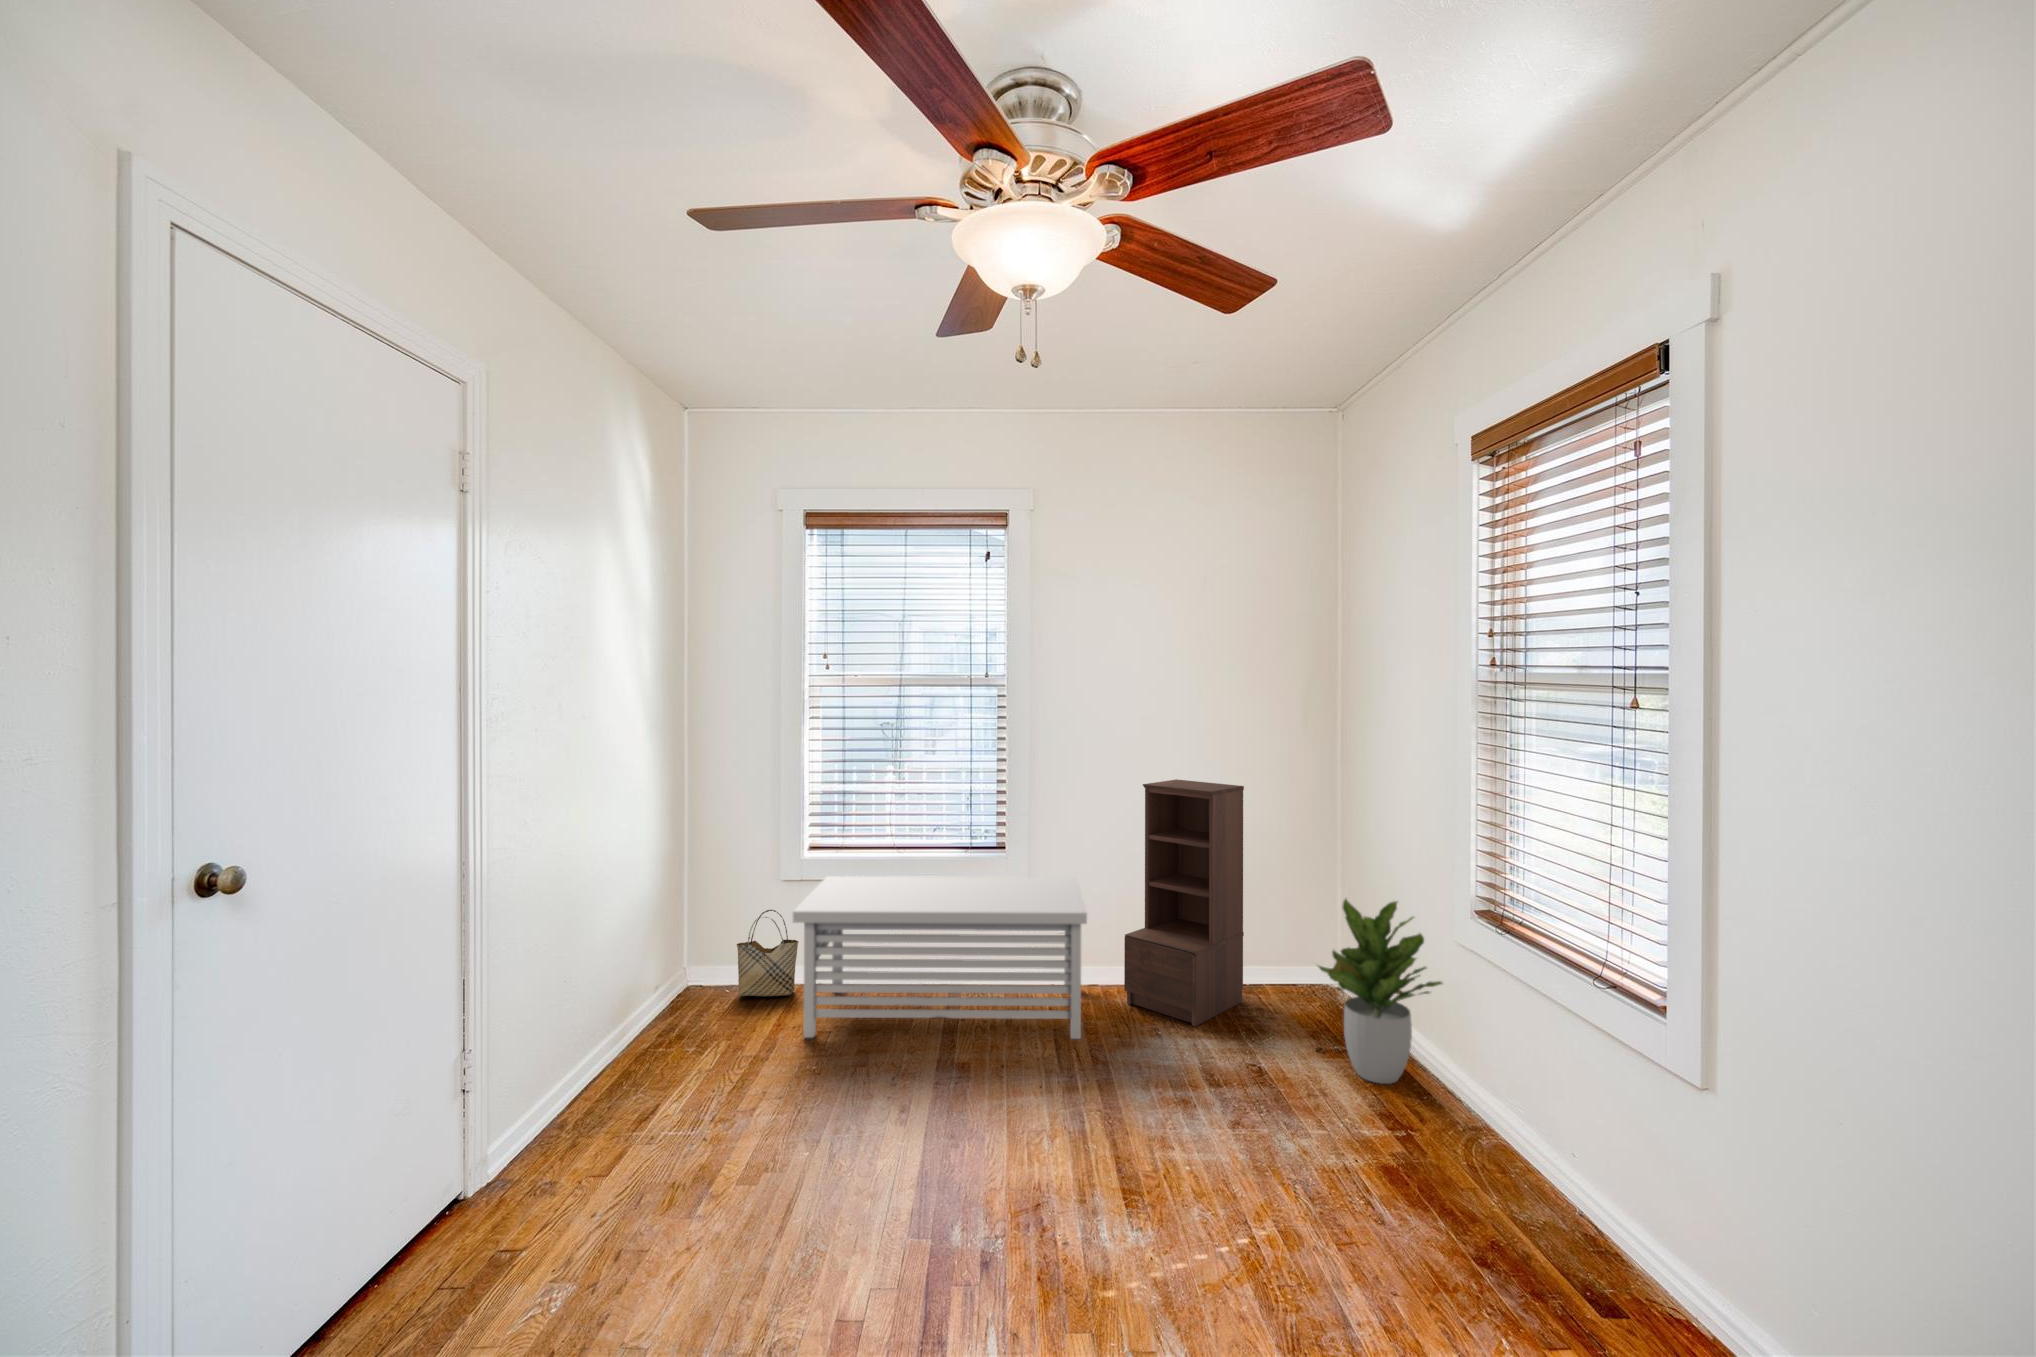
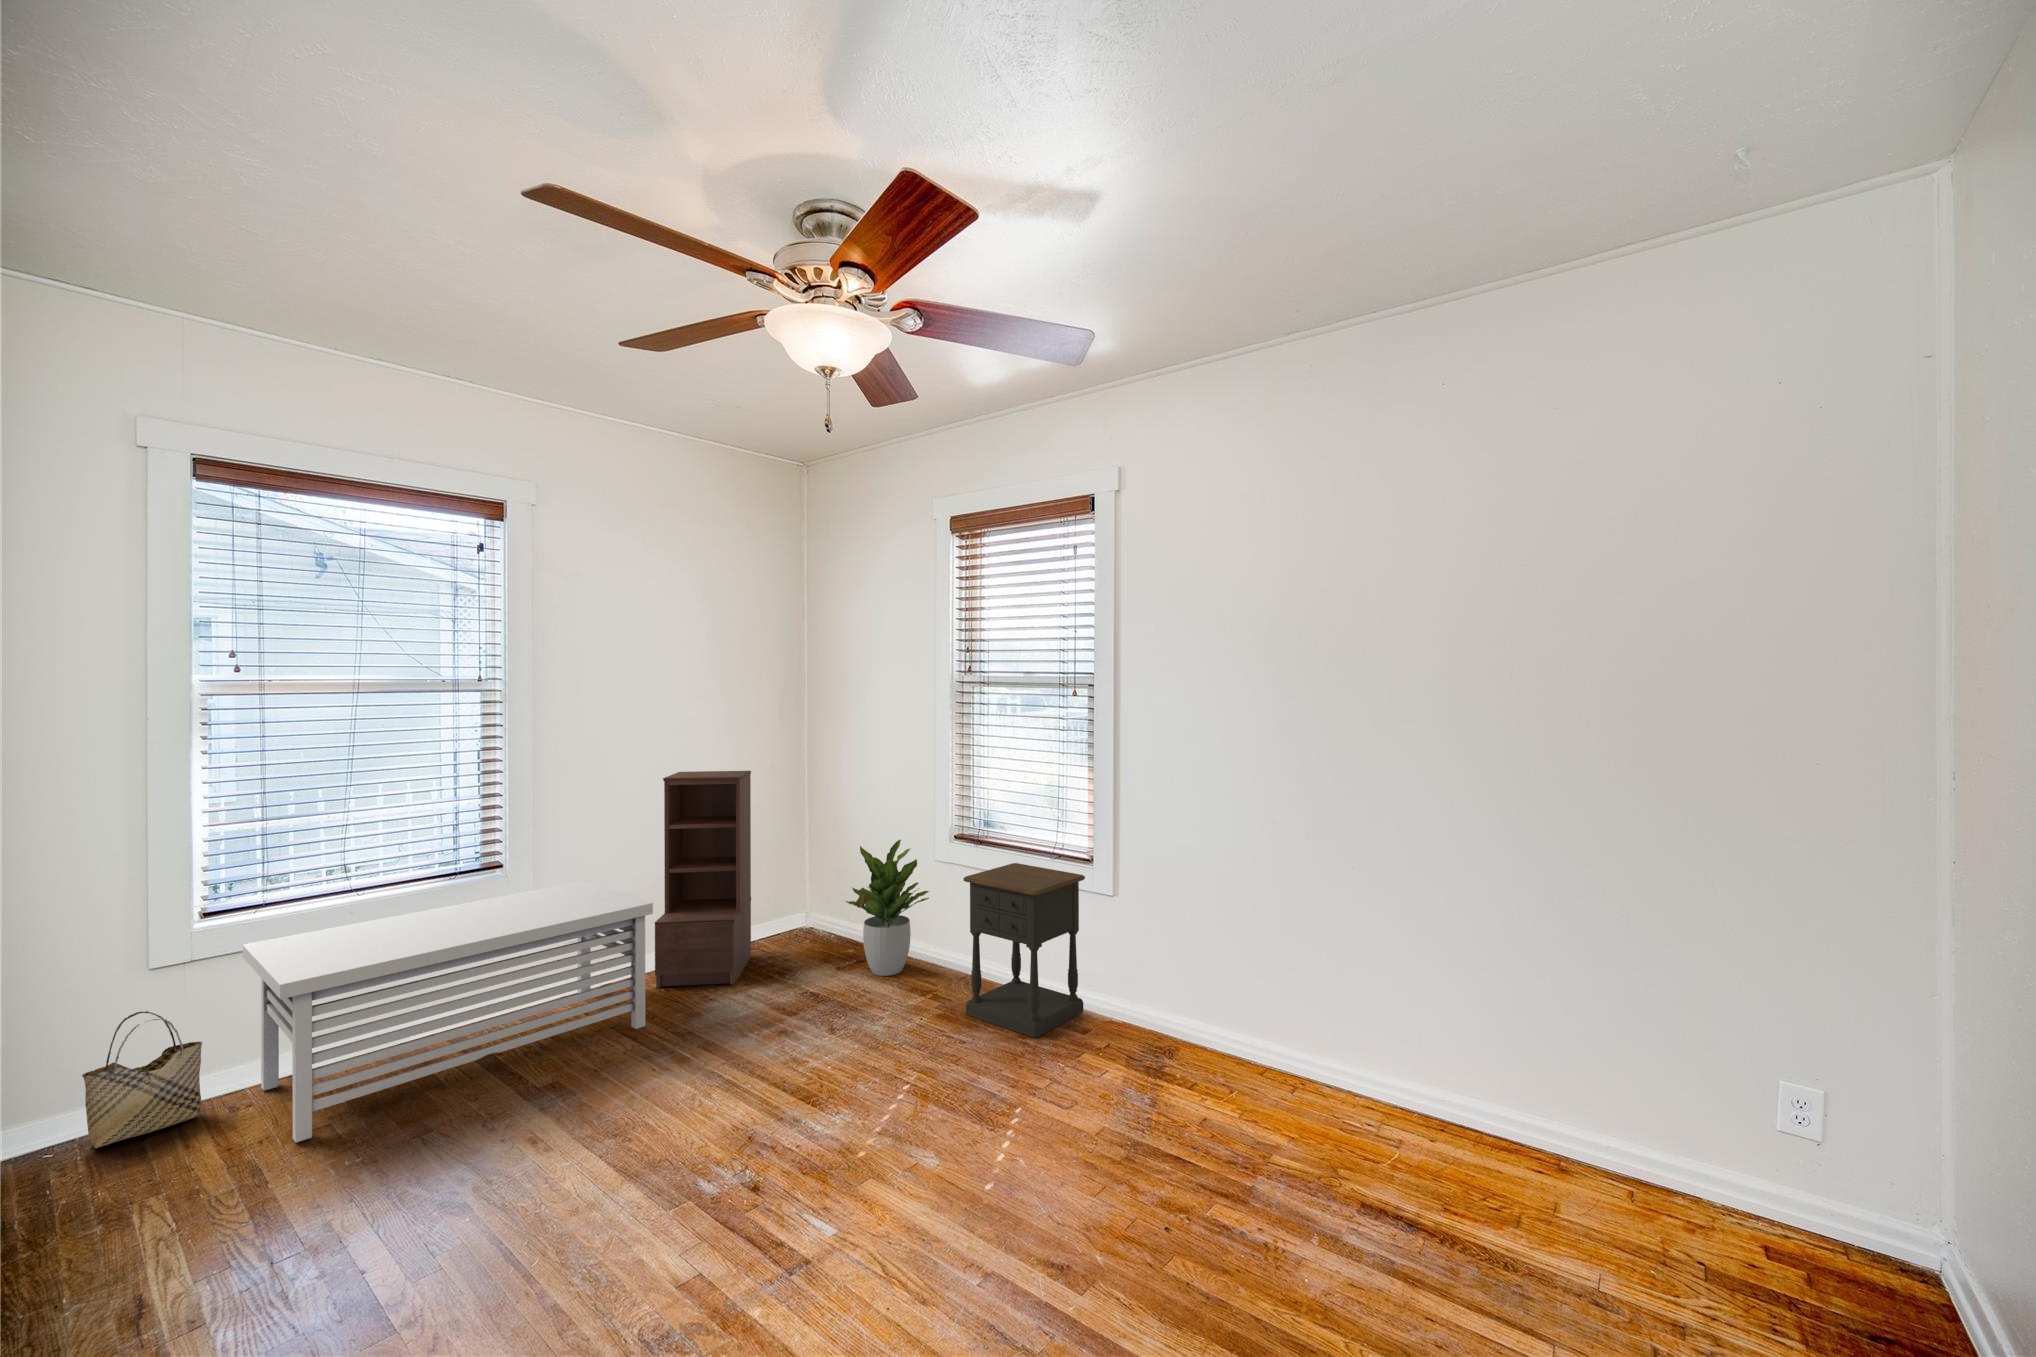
nightstand: none [1422,975,1644,1274] -> present [963,863,1085,1038]

